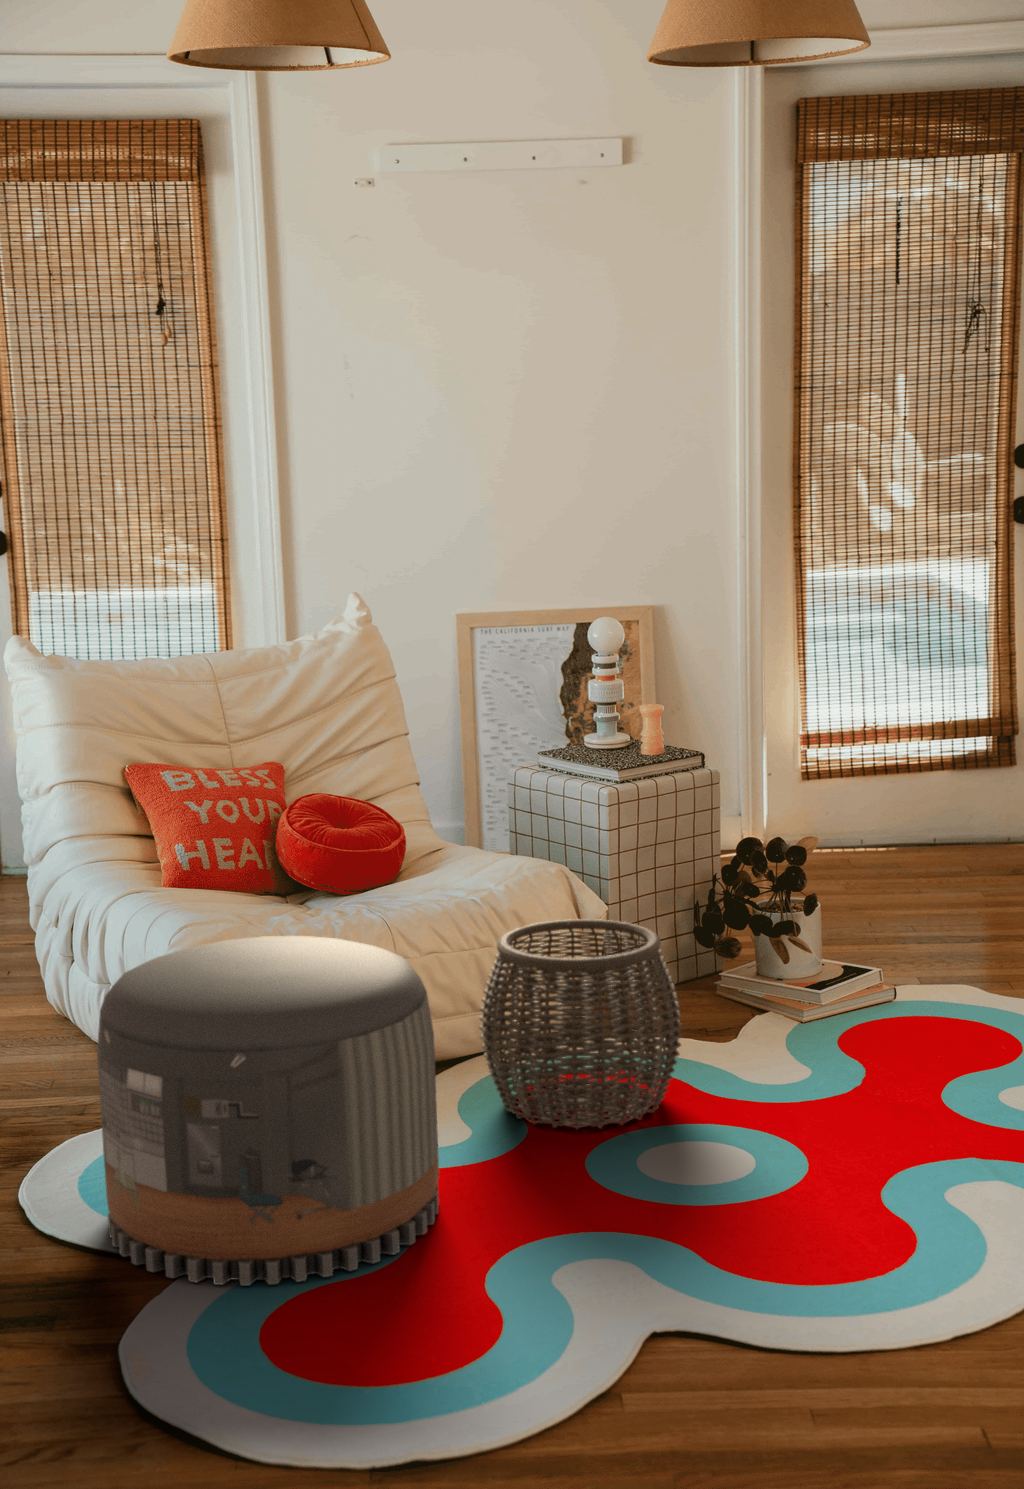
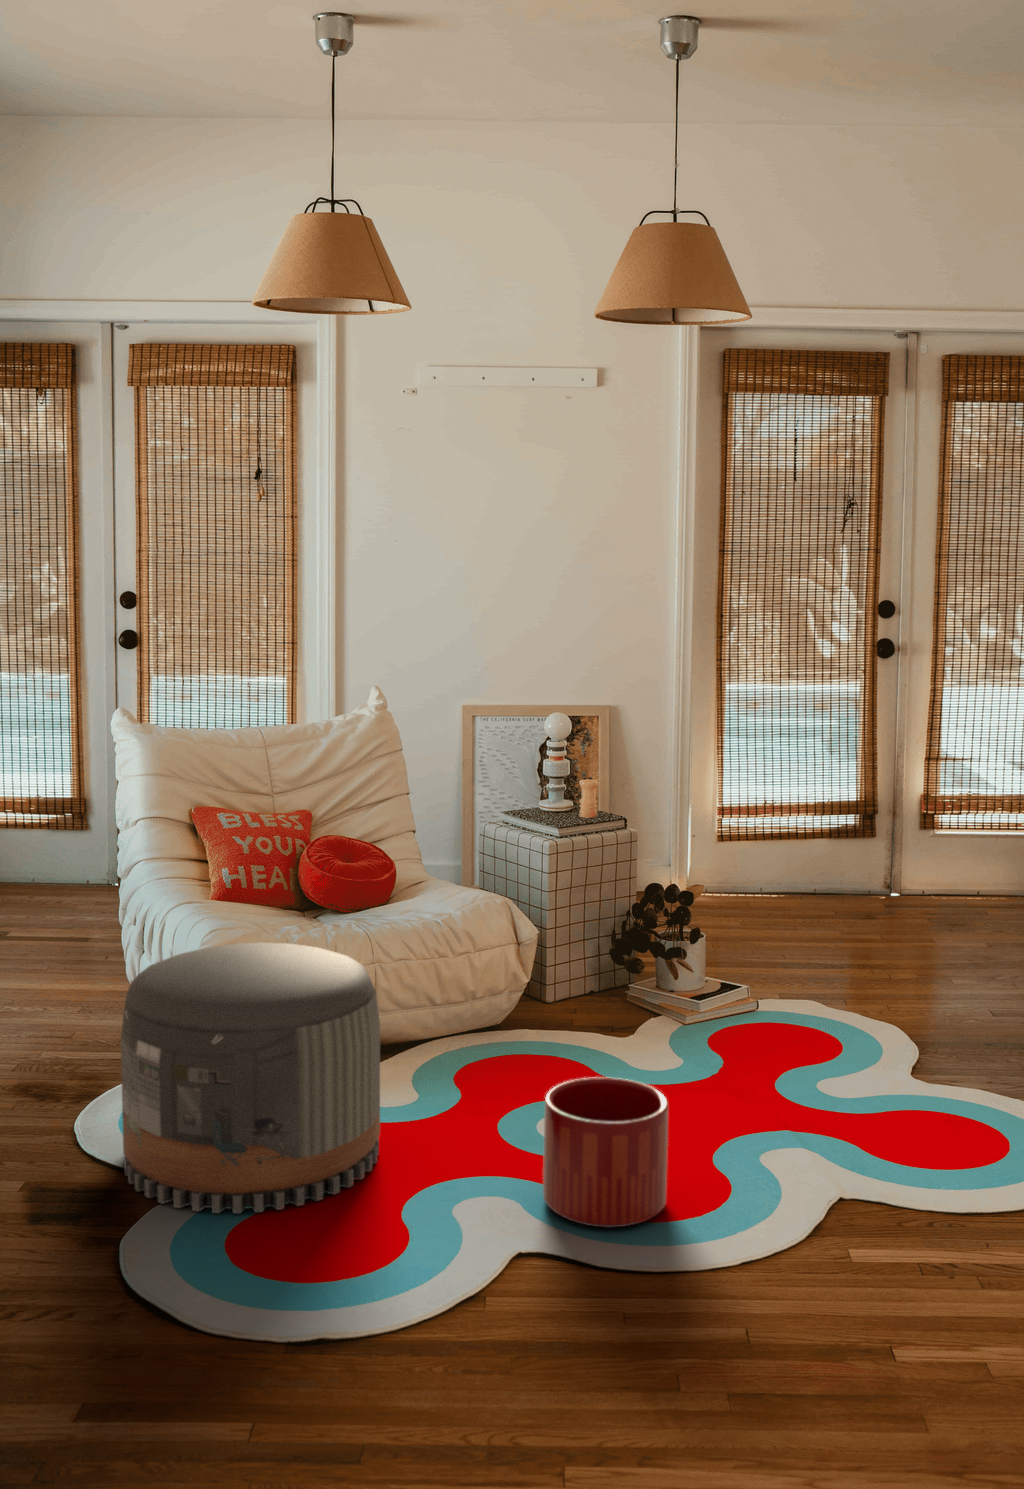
woven basket: present [479,919,682,1129] -> none [430,940,583,1102]
planter: none [663,1086,824,1274] -> present [543,1077,668,1227]

